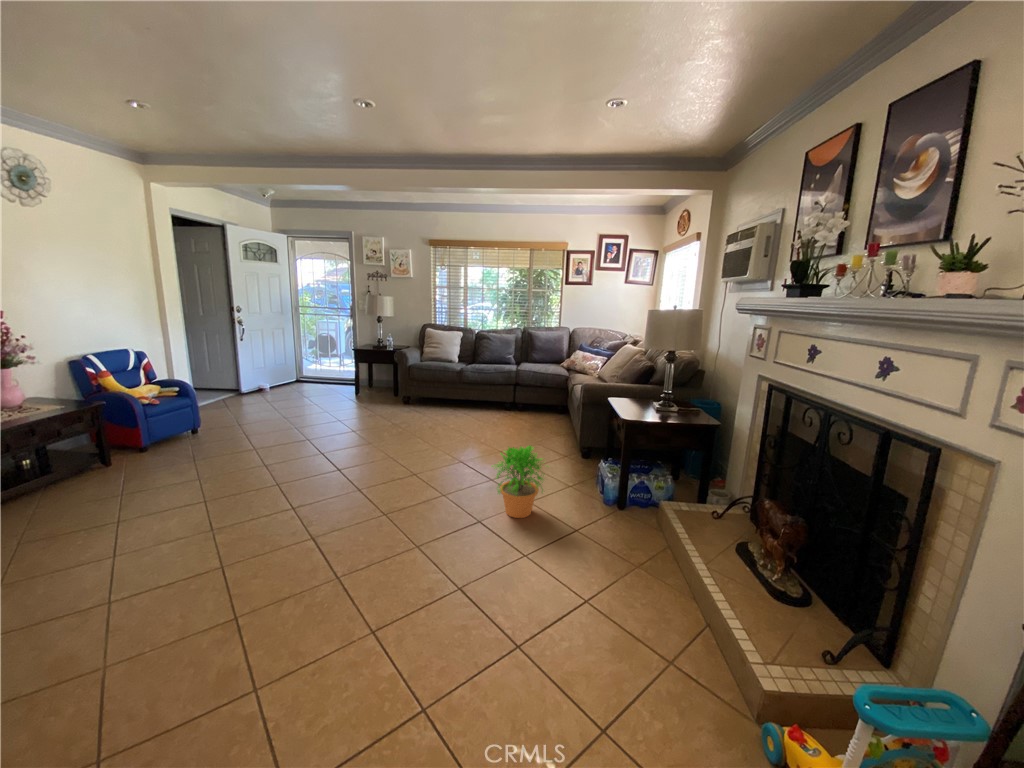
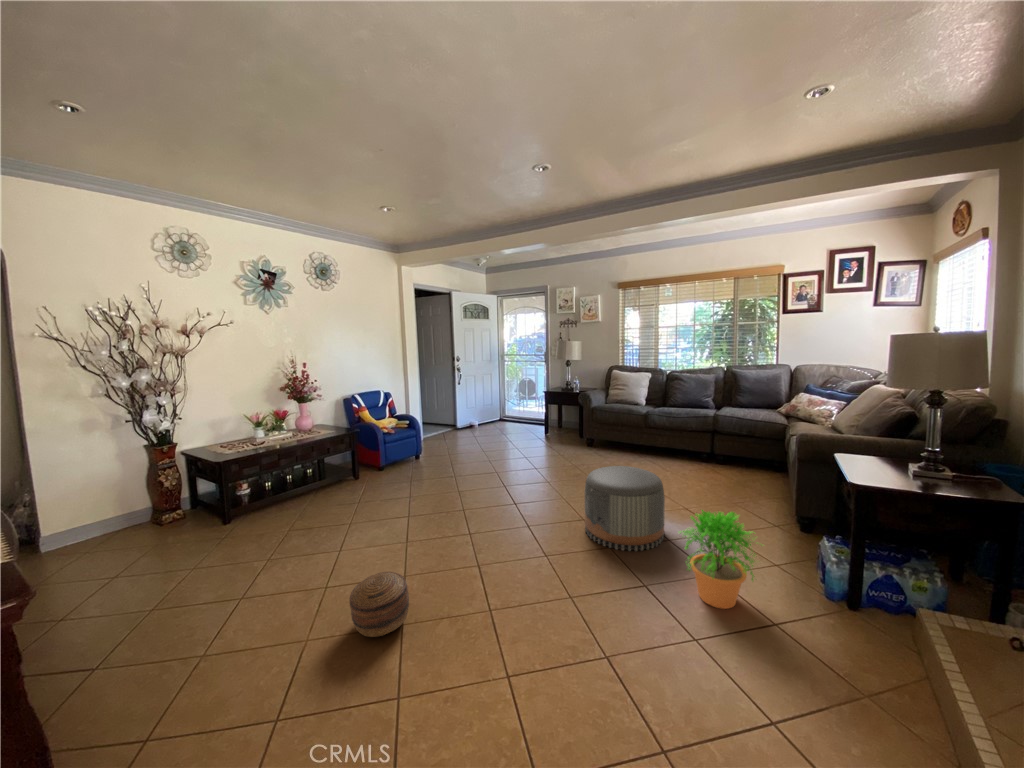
pouf: none [410,419,479,491] -> present [585,466,665,551]
basket: none [171,543,244,609] -> present [350,572,409,637]

